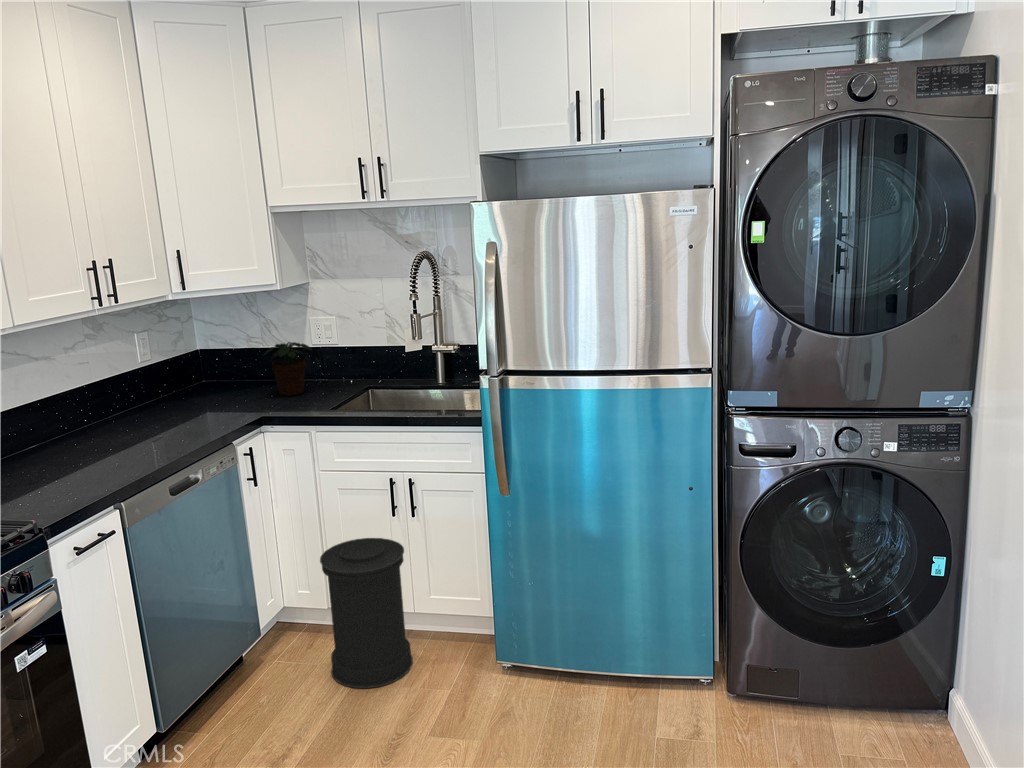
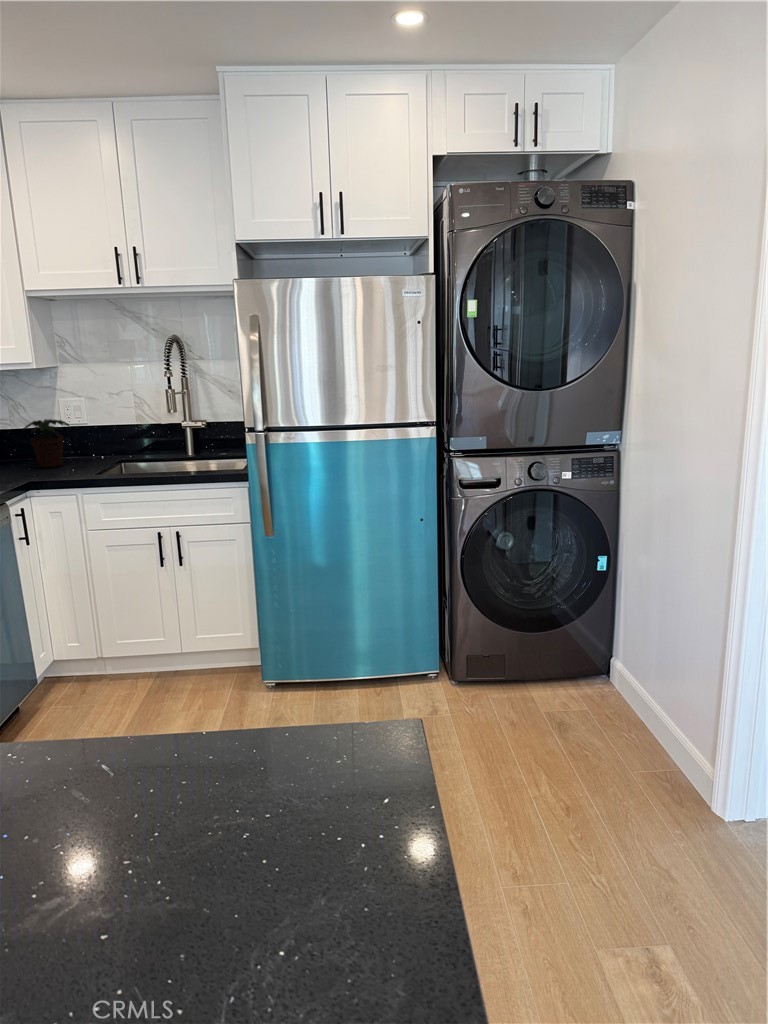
trash can: present [320,538,413,688] -> none [98,586,185,716]

